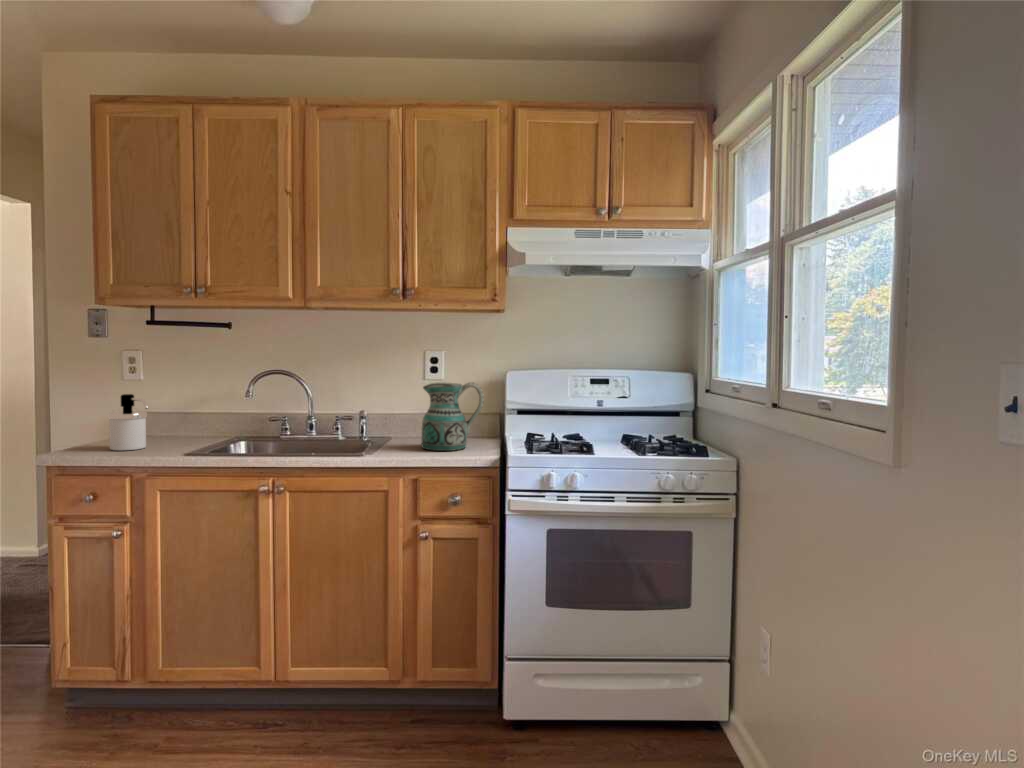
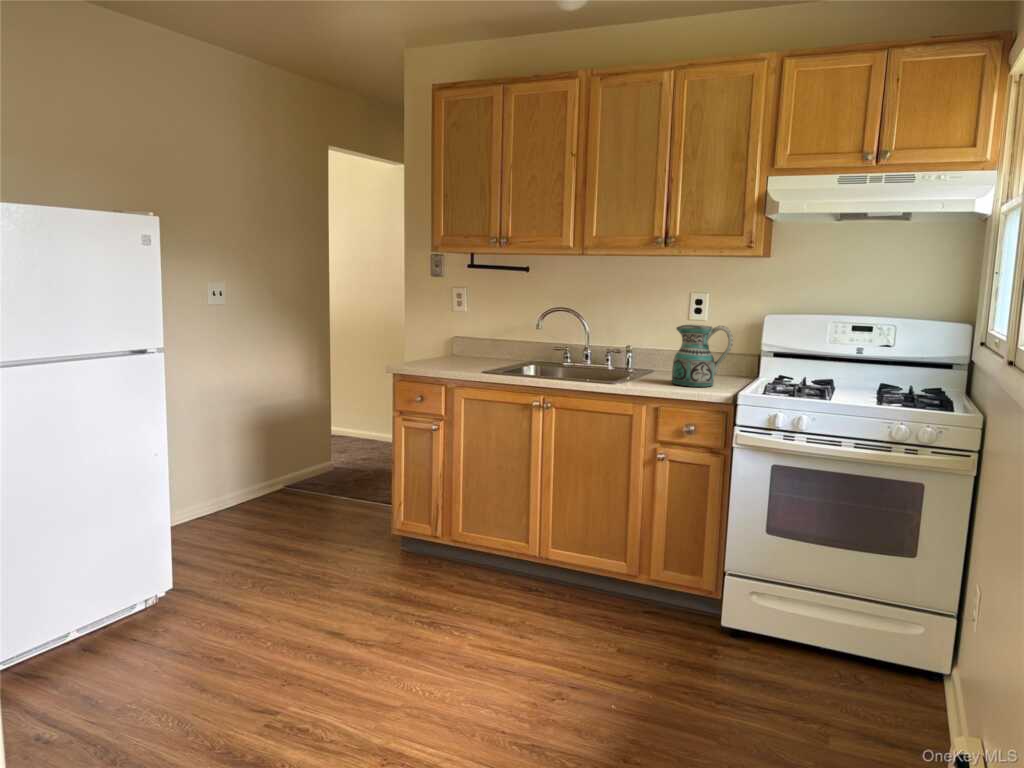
soap dispenser: present [108,394,148,451] -> none [435,322,462,366]

